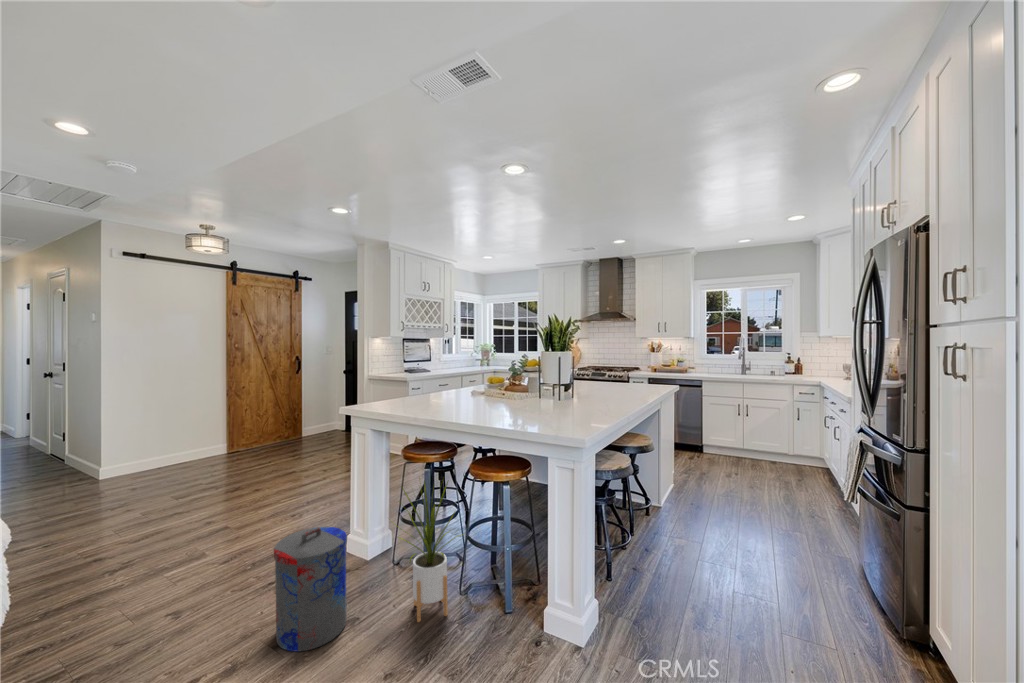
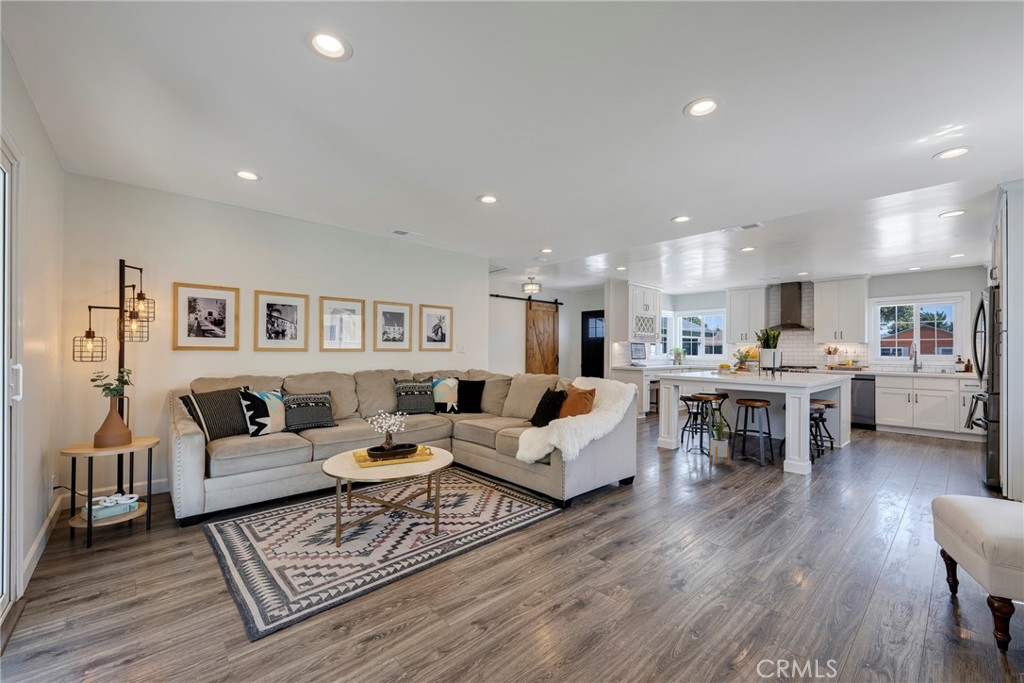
trash can: present [274,527,347,652] -> none [654,419,683,465]

